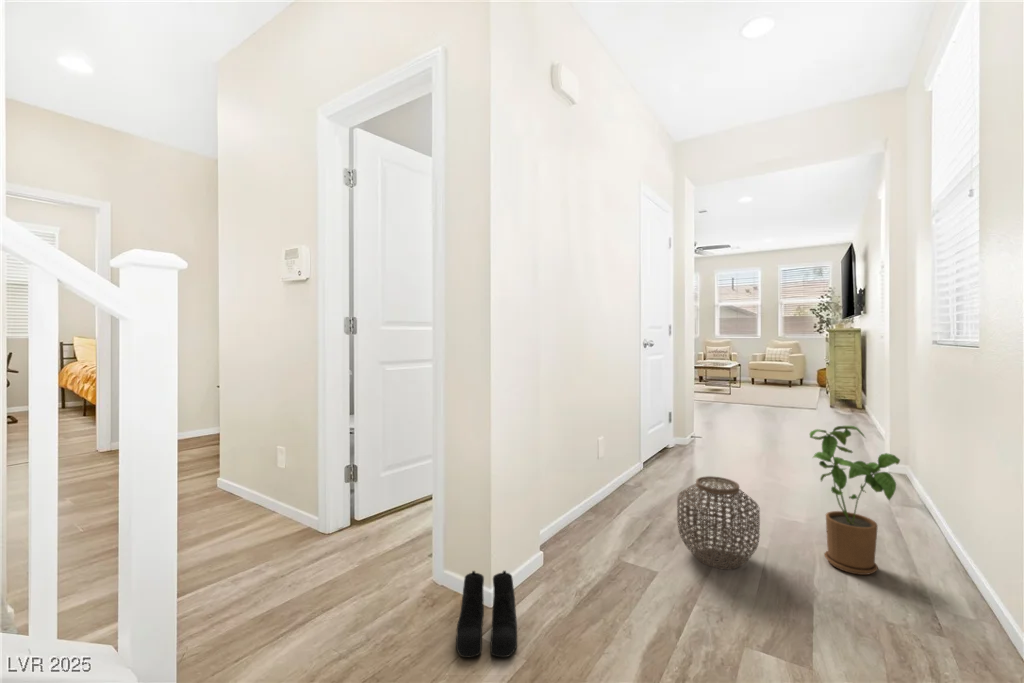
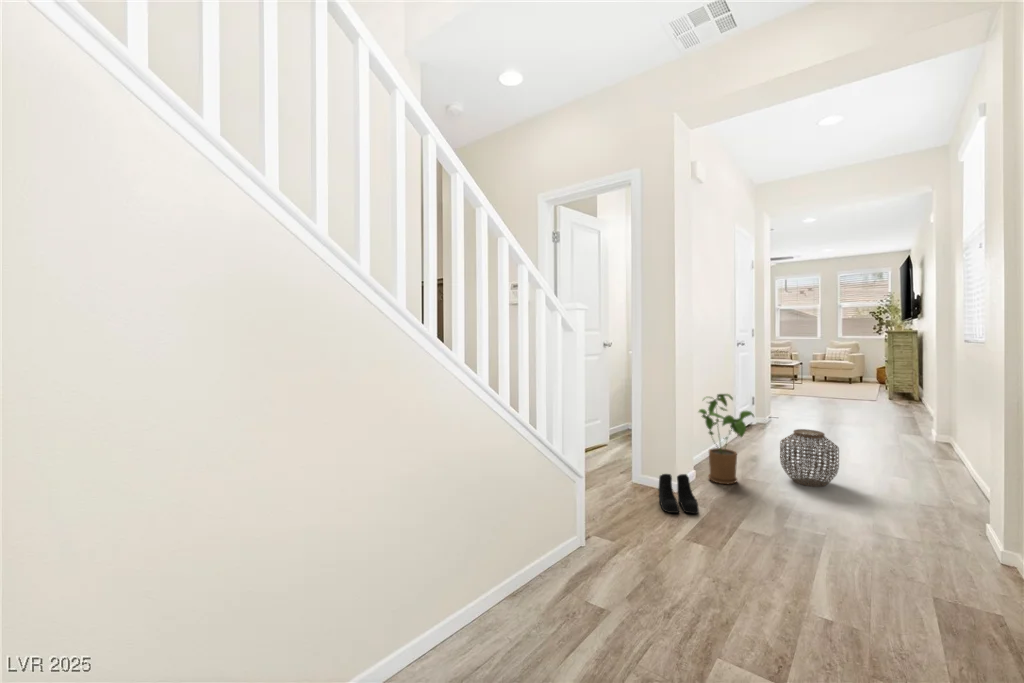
house plant: present [810,426,900,575] -> present [699,394,754,484]

